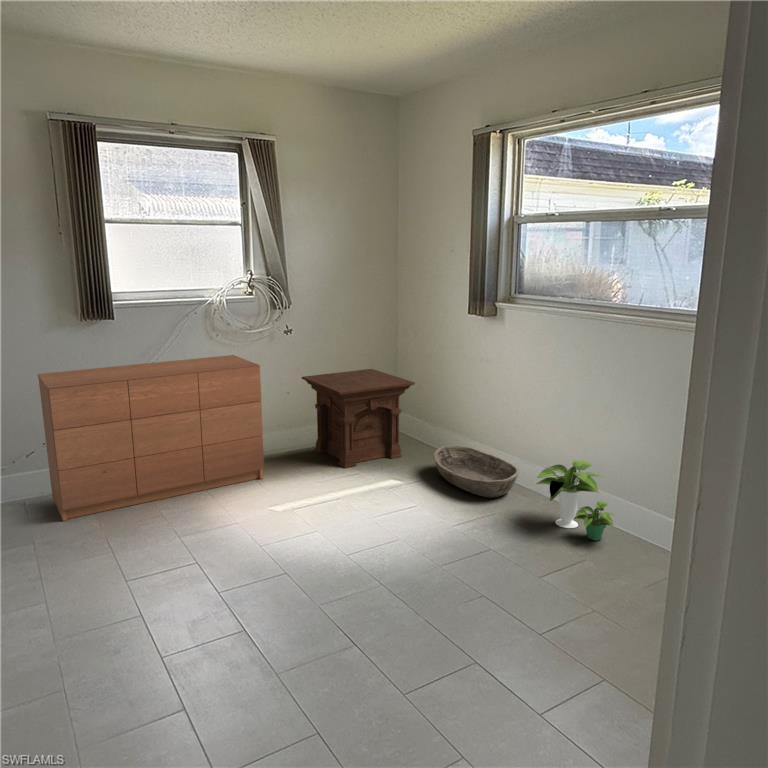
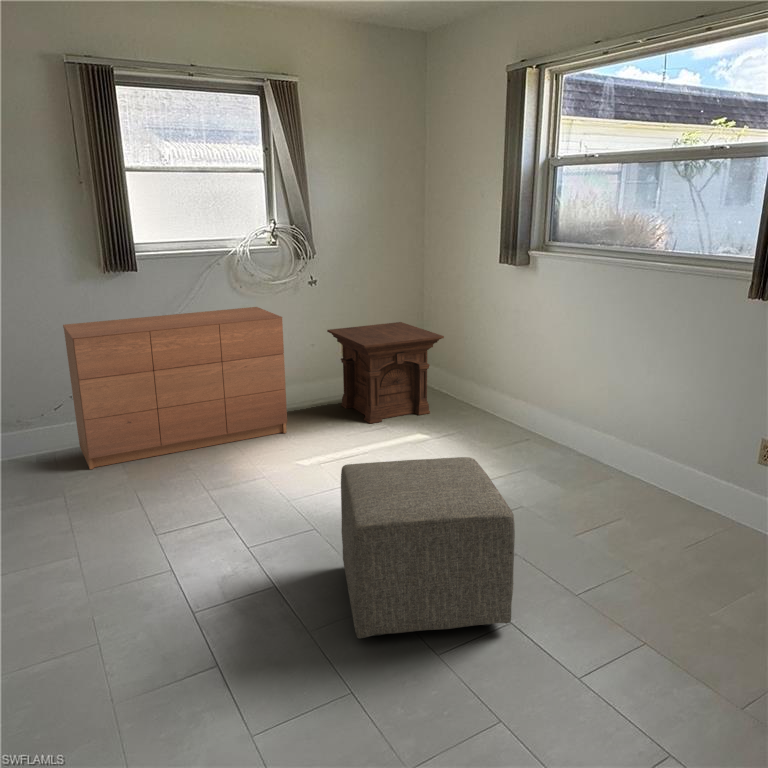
basket: present [433,446,518,497] -> none [461,402,548,455]
potted plant: present [536,460,615,540] -> none [562,417,644,498]
ottoman: none [330,507,513,705] -> present [341,457,515,638]

